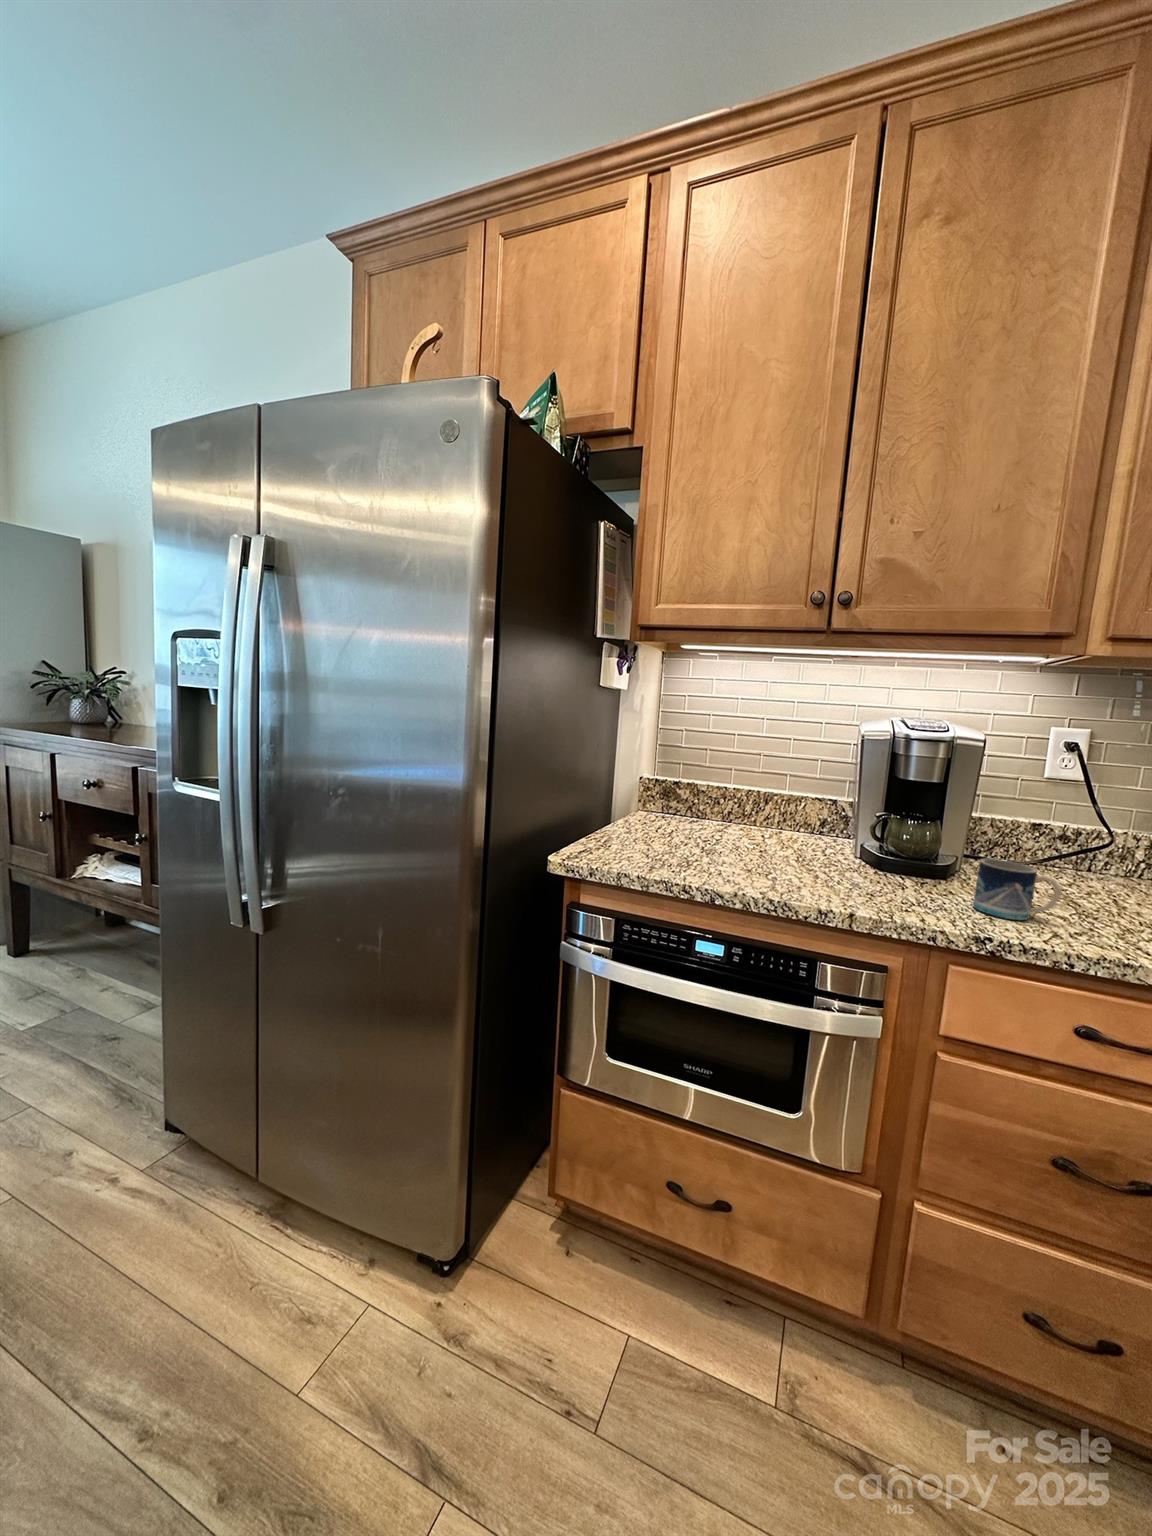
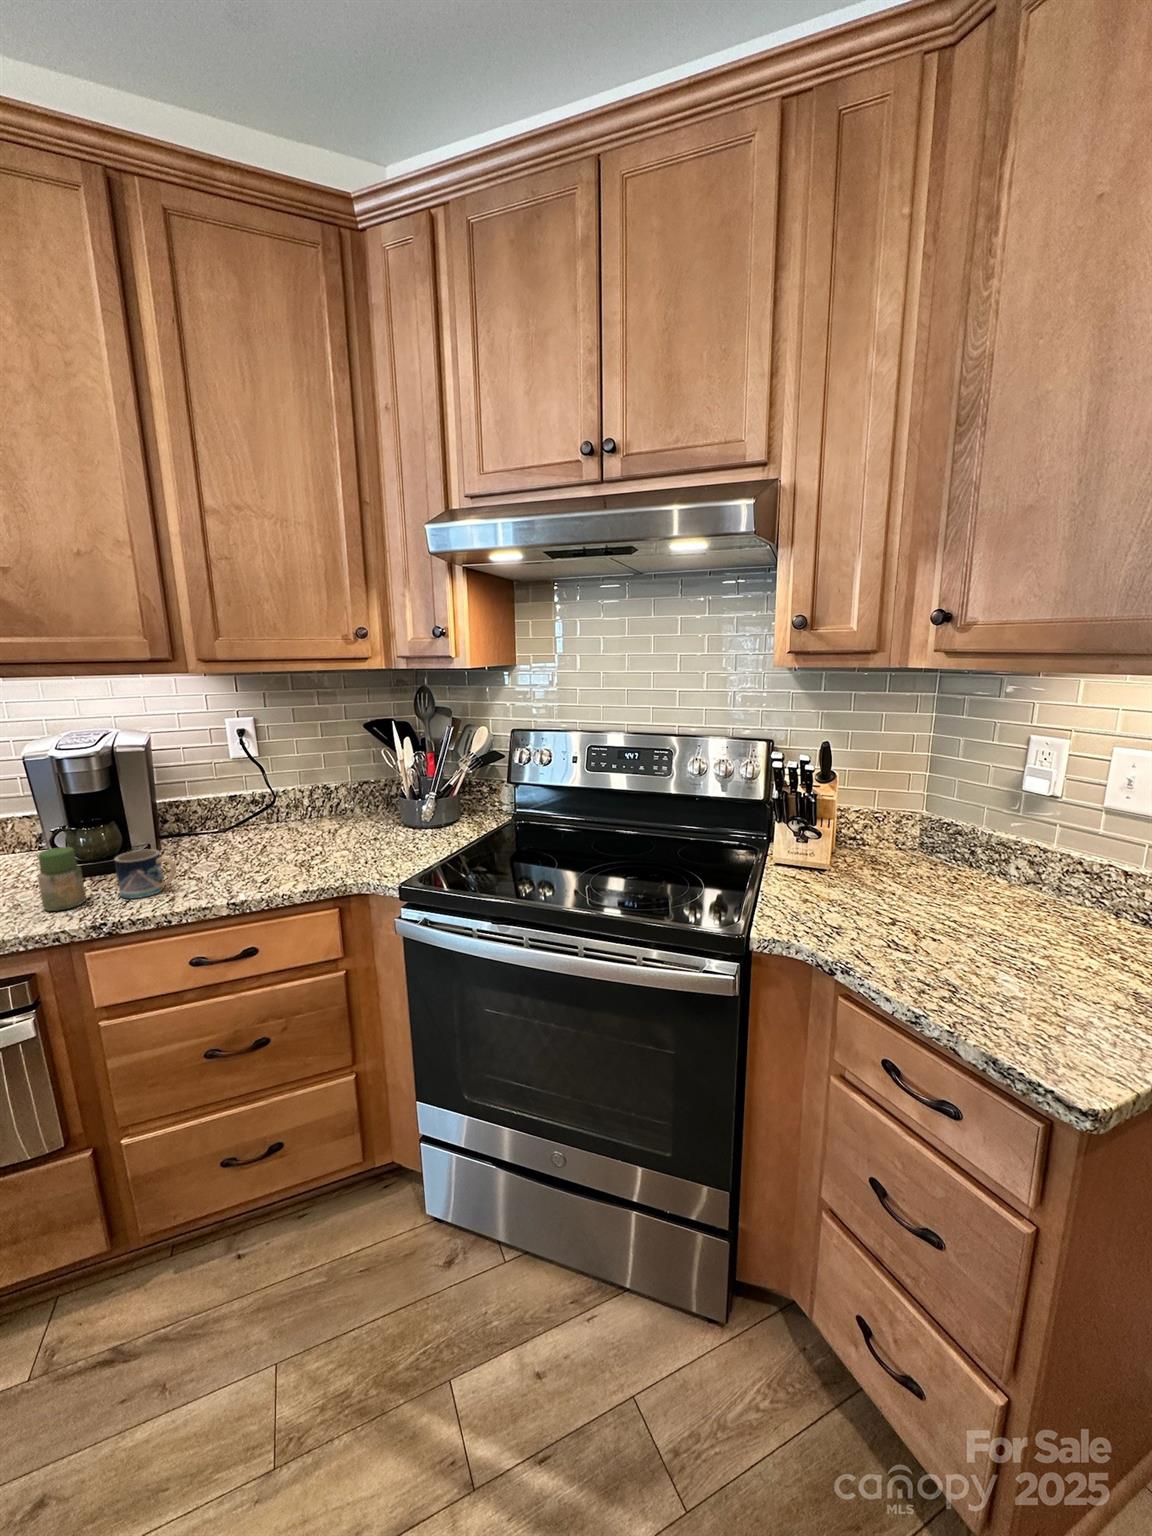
jar: none [892,832,943,906] -> present [38,847,86,911]

